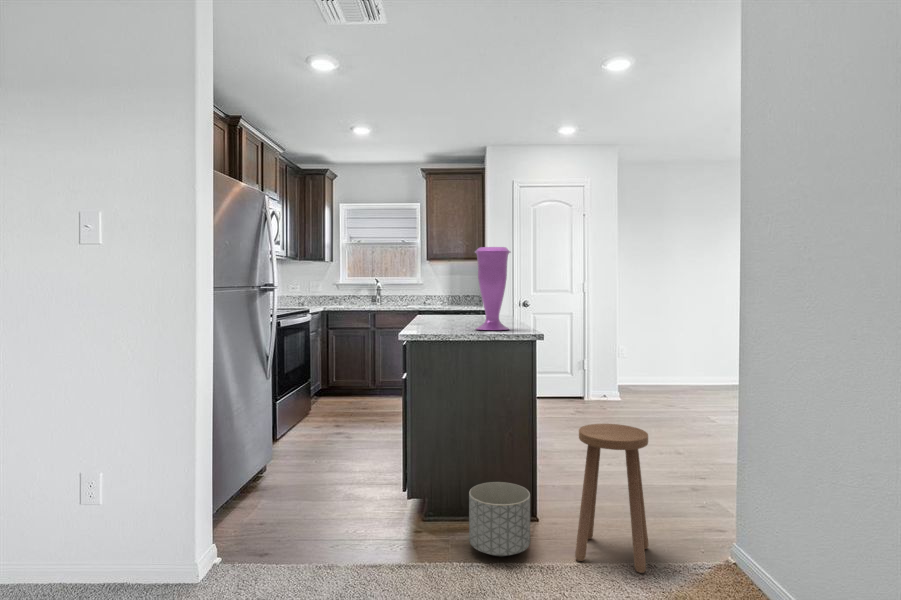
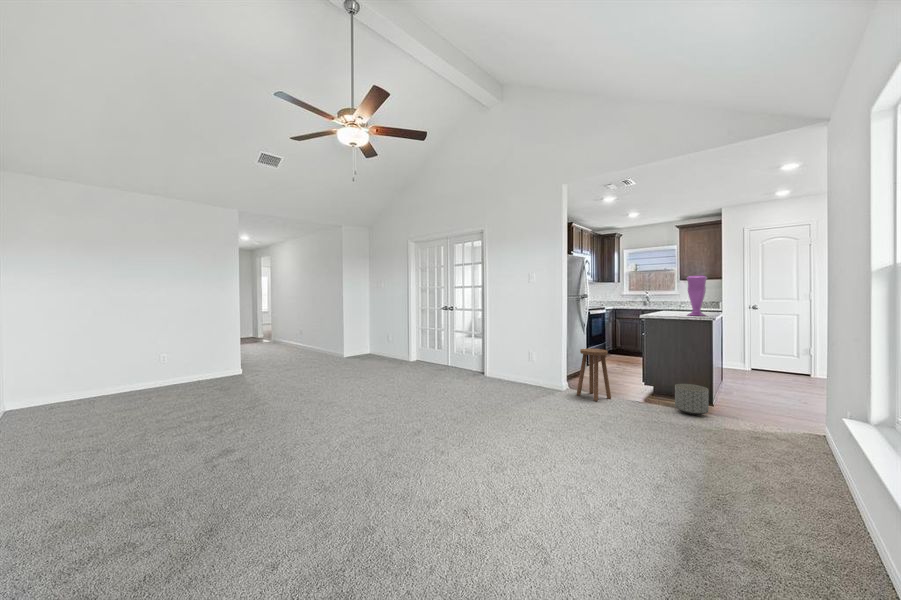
stool: present [575,424,648,573] -> present [577,349,611,401]

